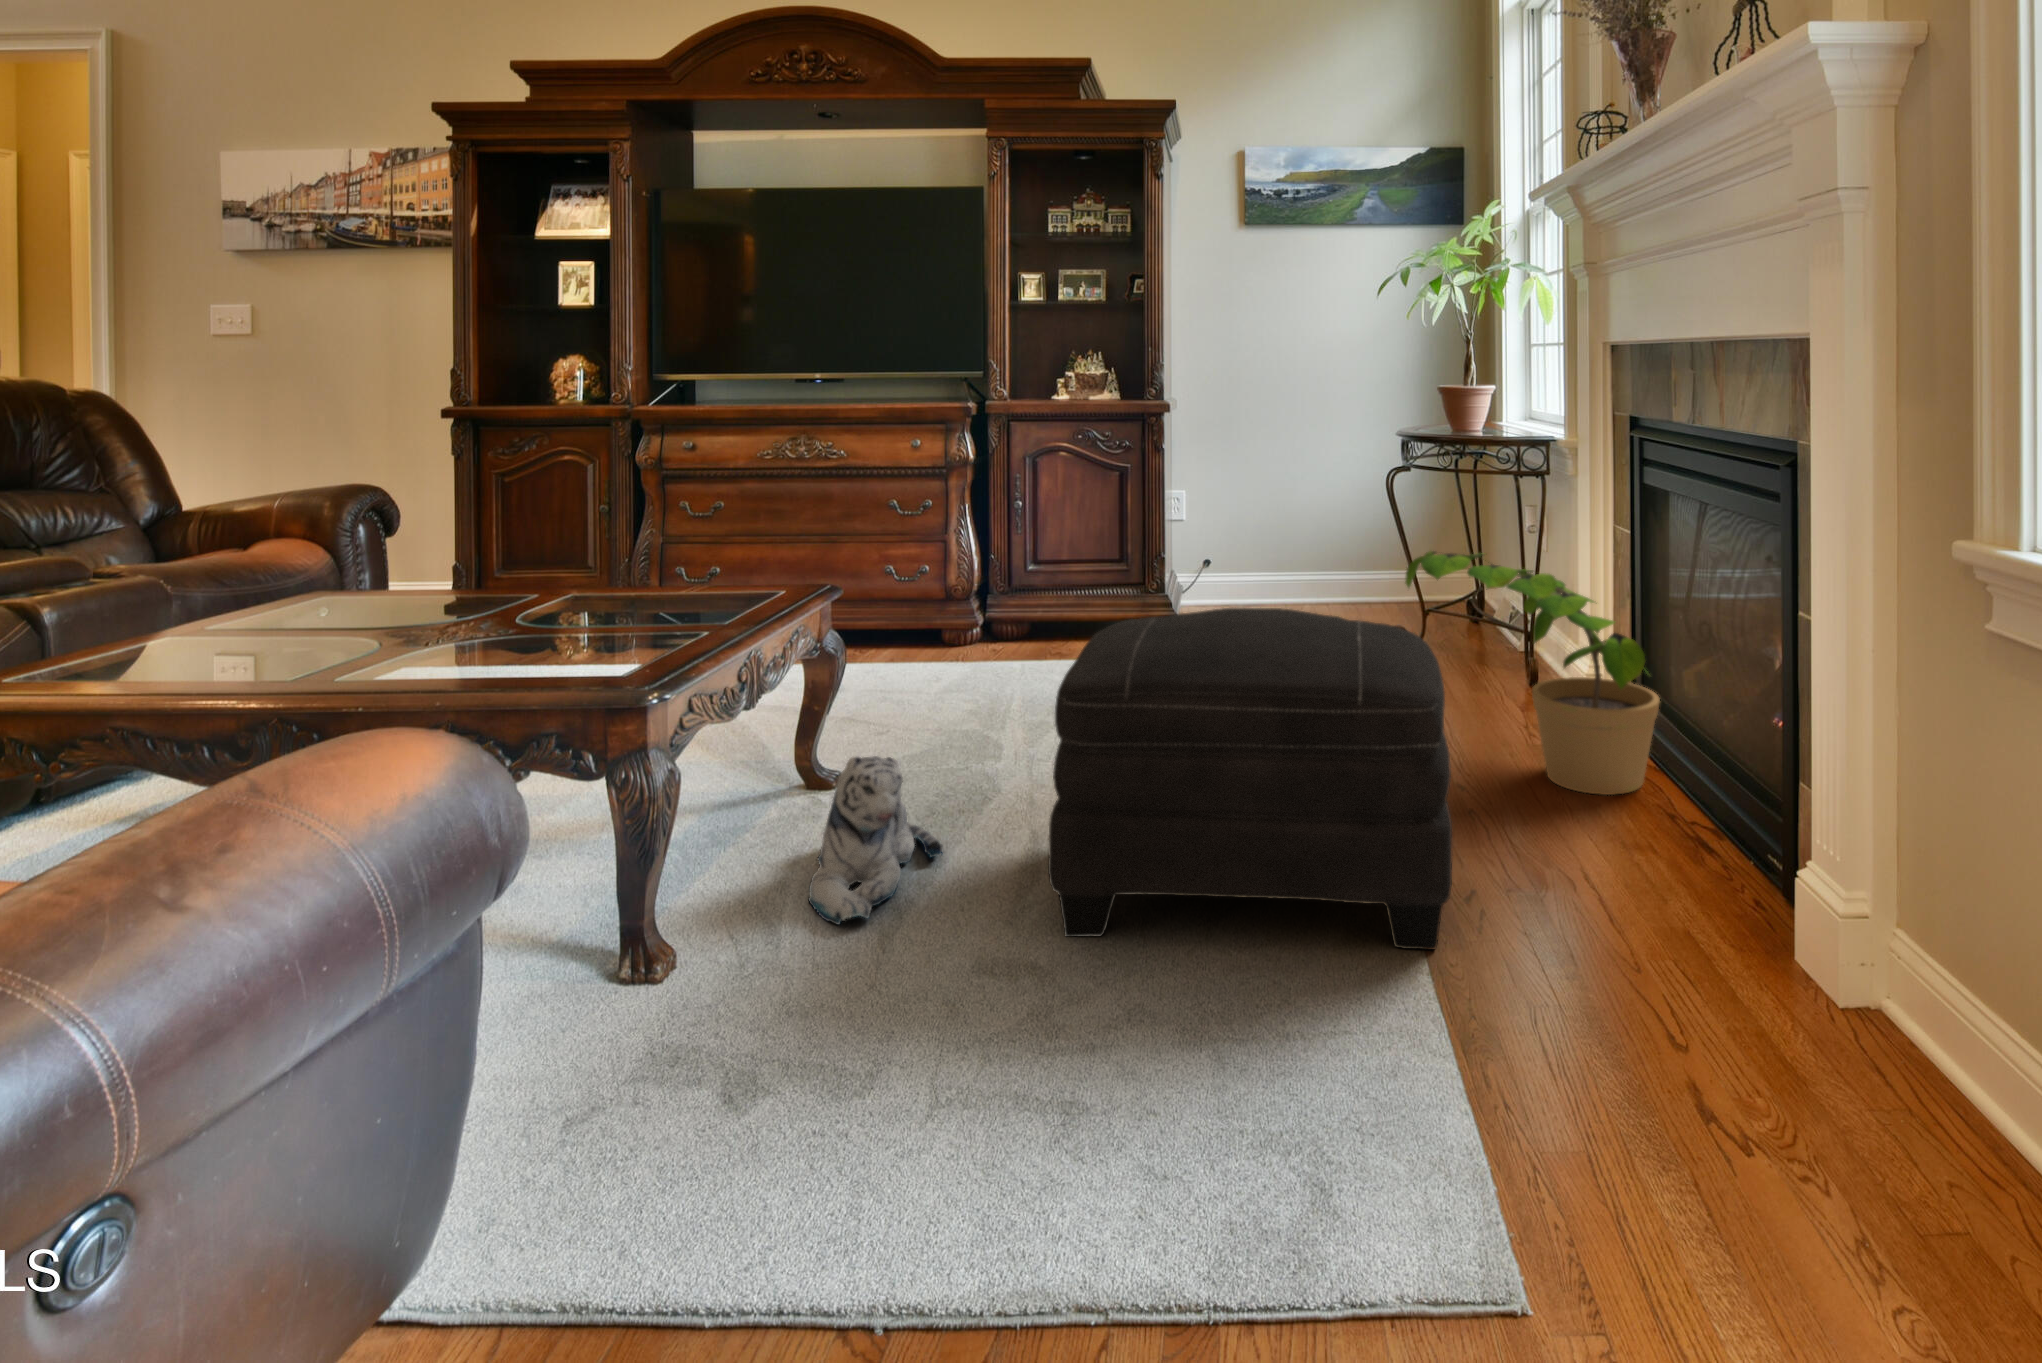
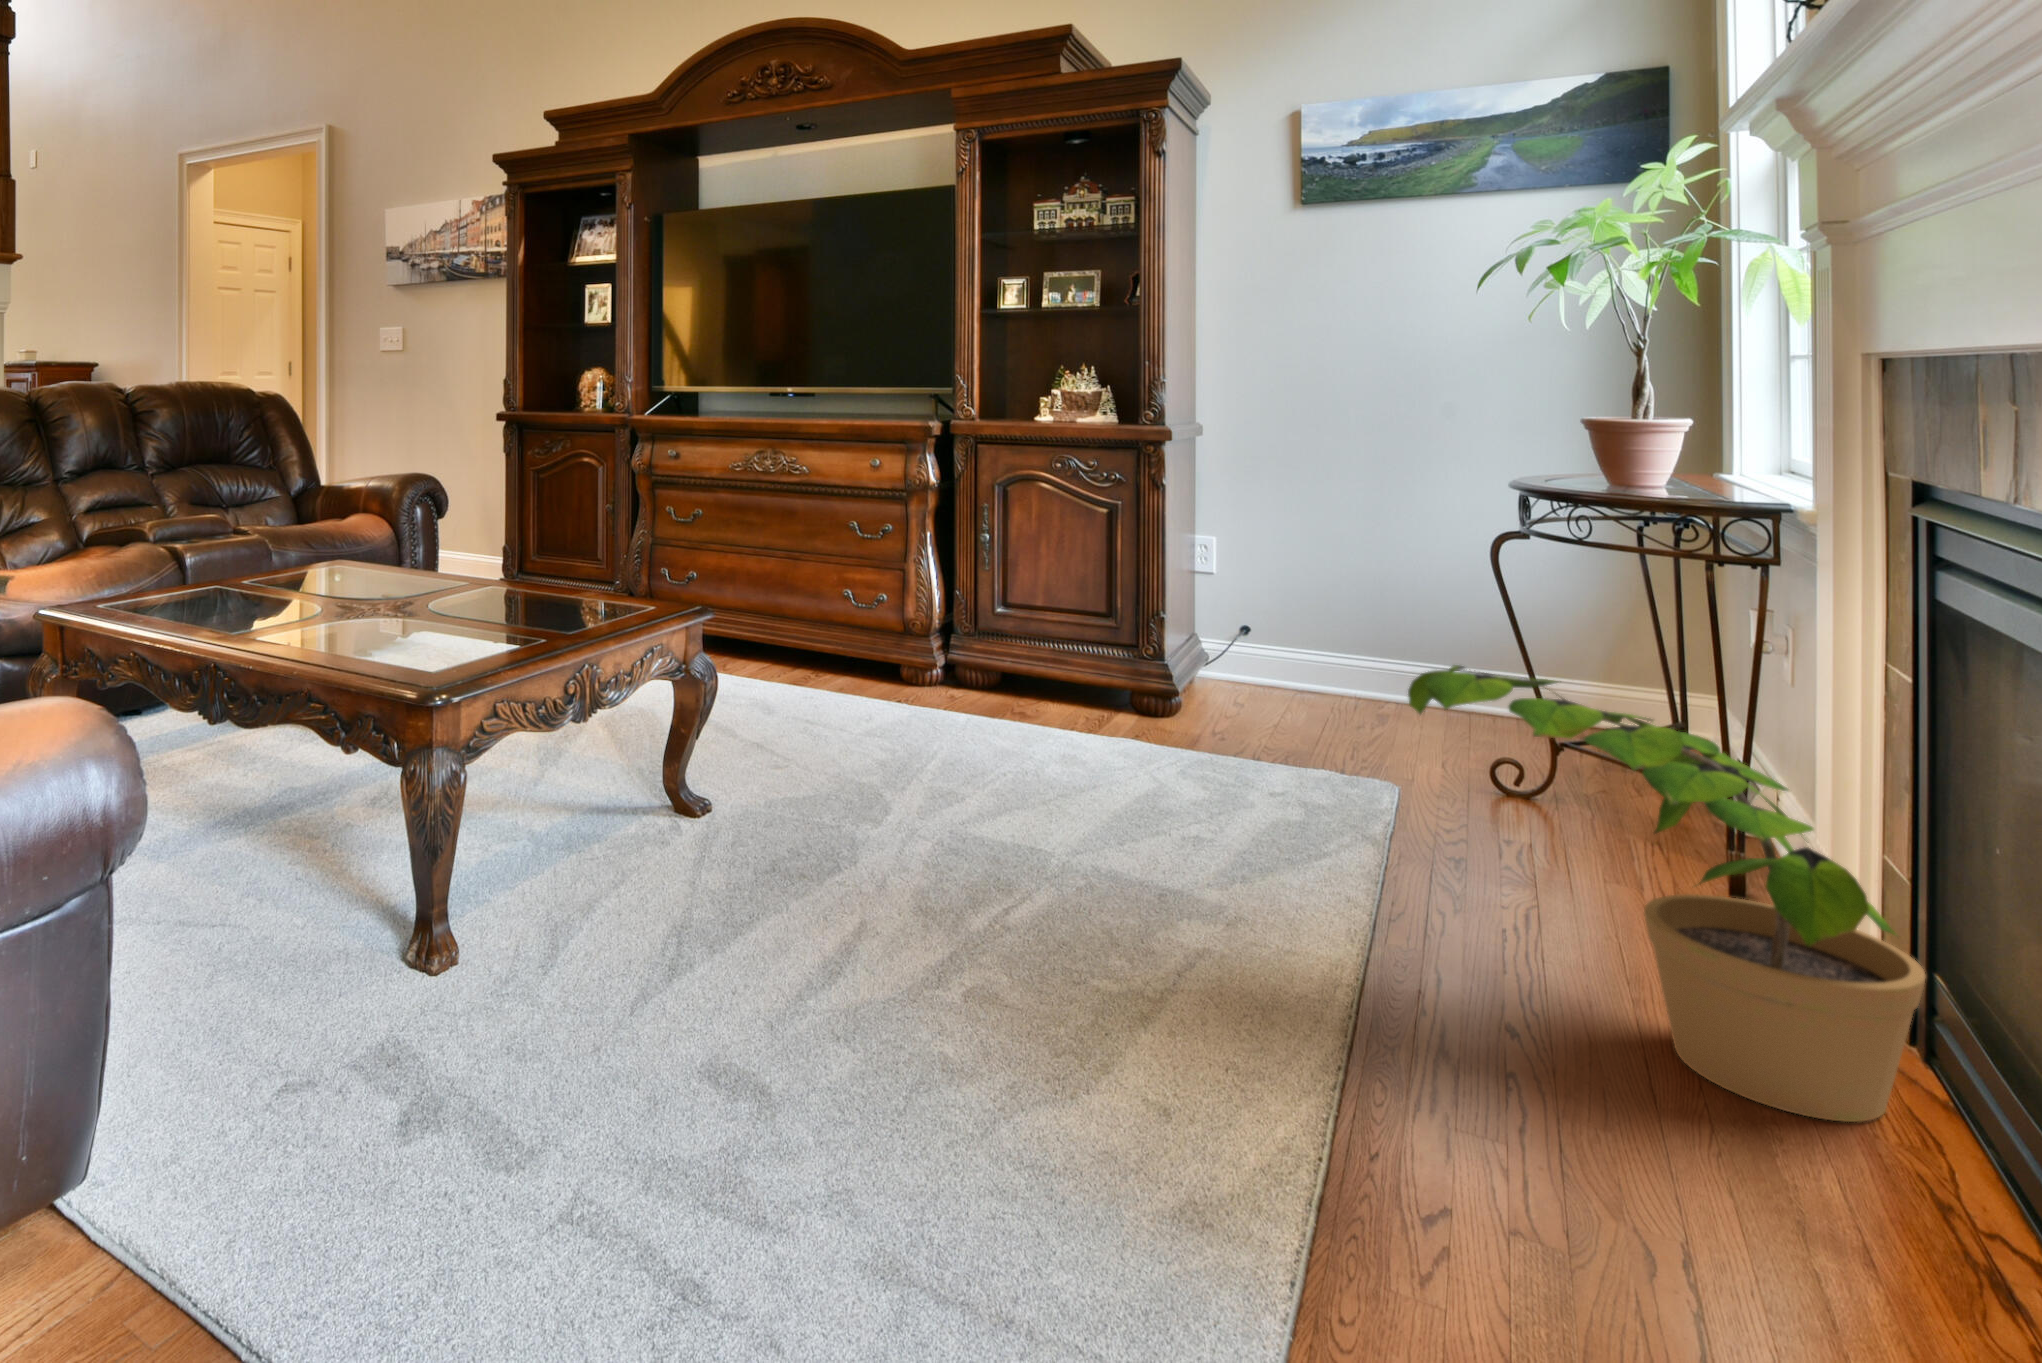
ottoman: present [1048,608,1452,950] -> none [797,699,1385,1258]
plush toy: present [808,756,942,925] -> none [598,794,752,967]

